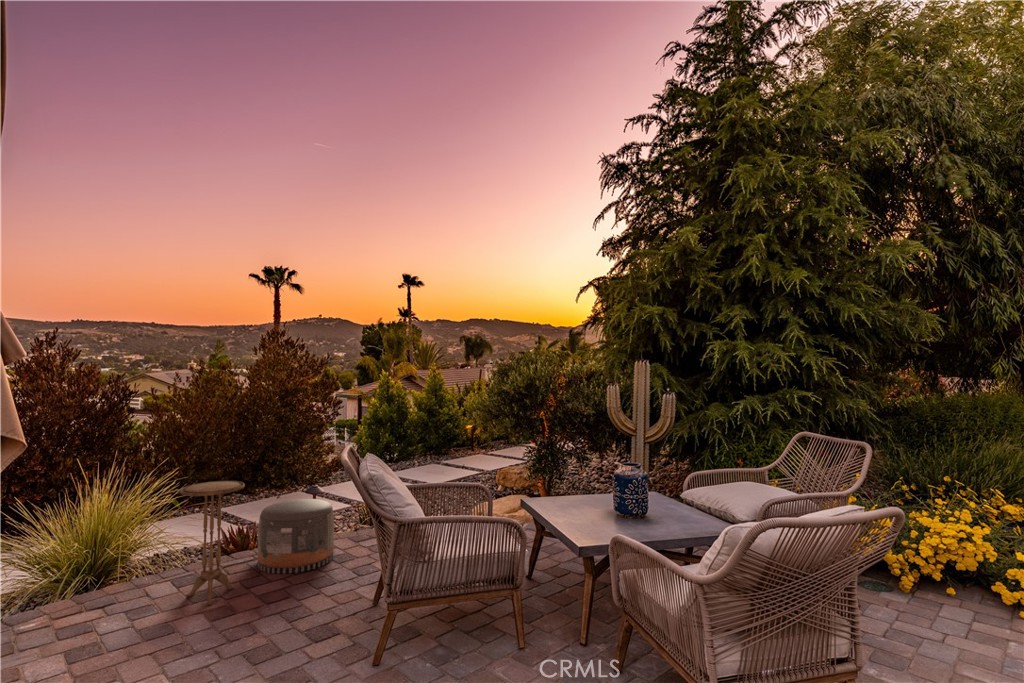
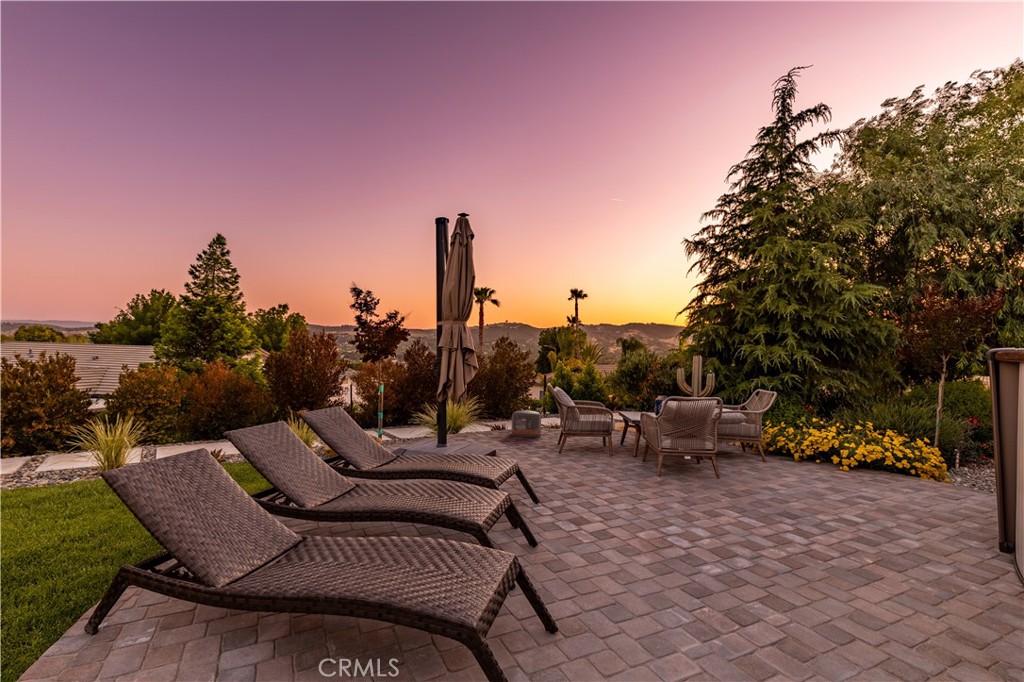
side table: present [180,481,245,606] -> none [489,397,510,440]

